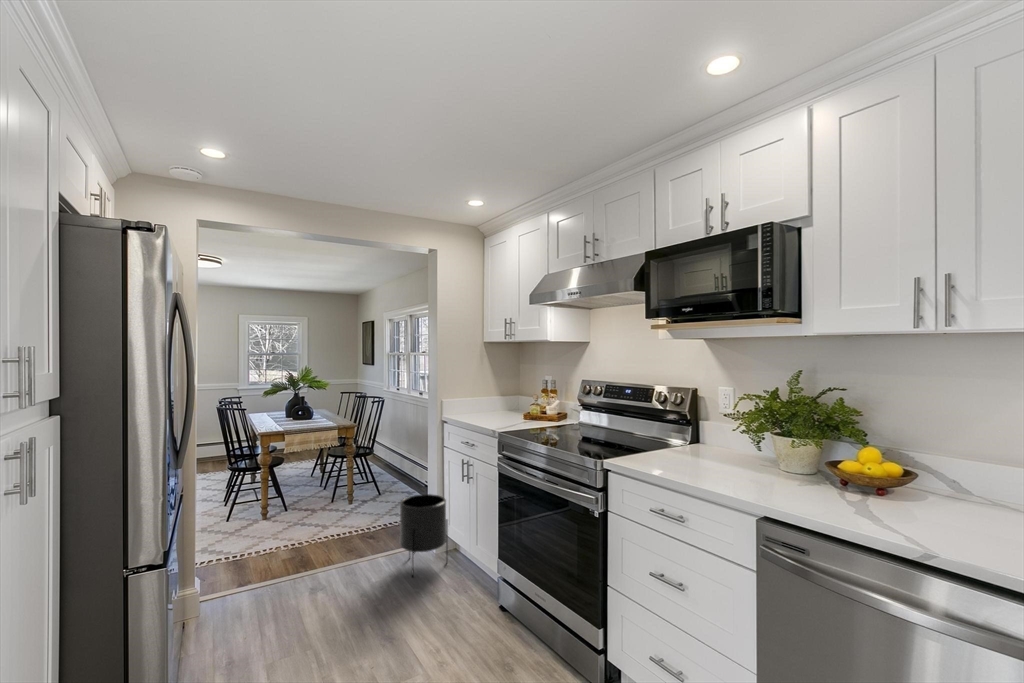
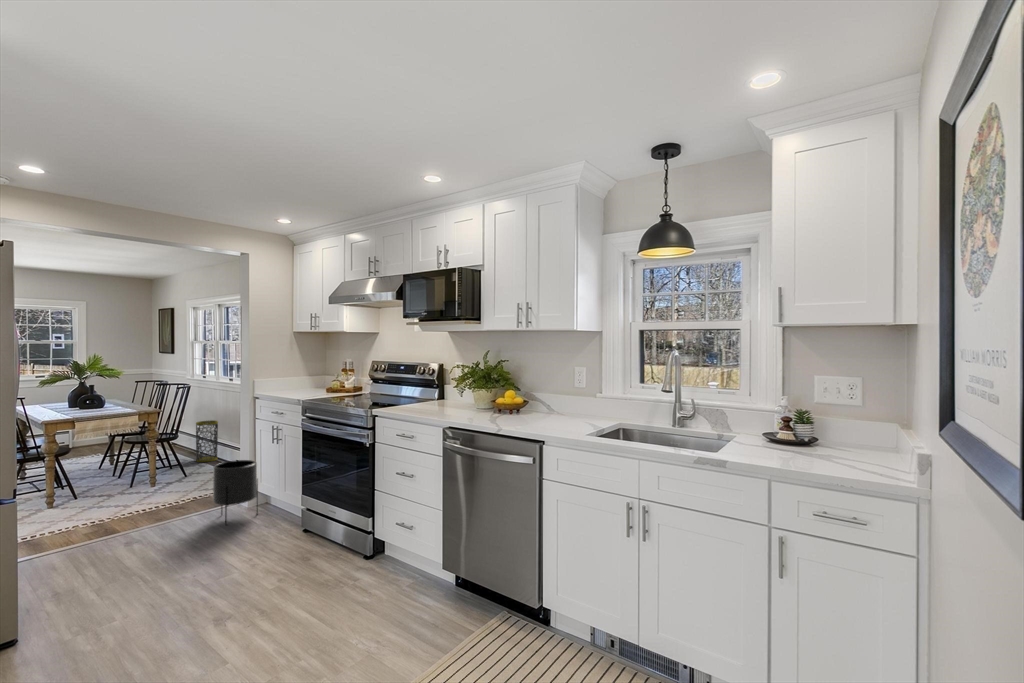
trash can: none [392,433,412,477] -> present [196,420,218,462]

